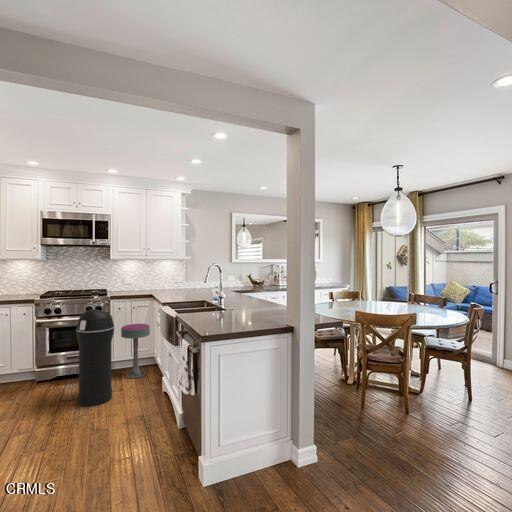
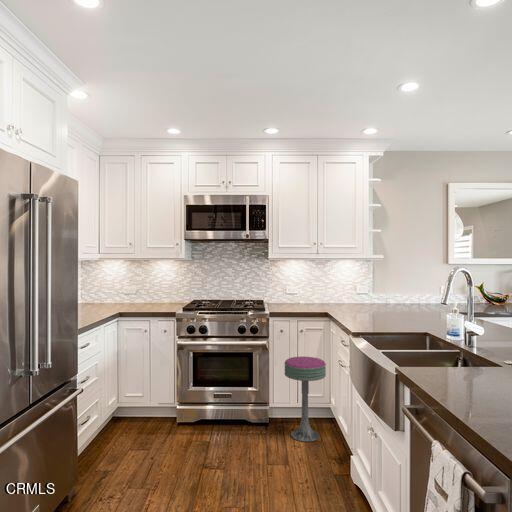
trash can: present [76,309,114,407] -> none [225,335,277,486]

